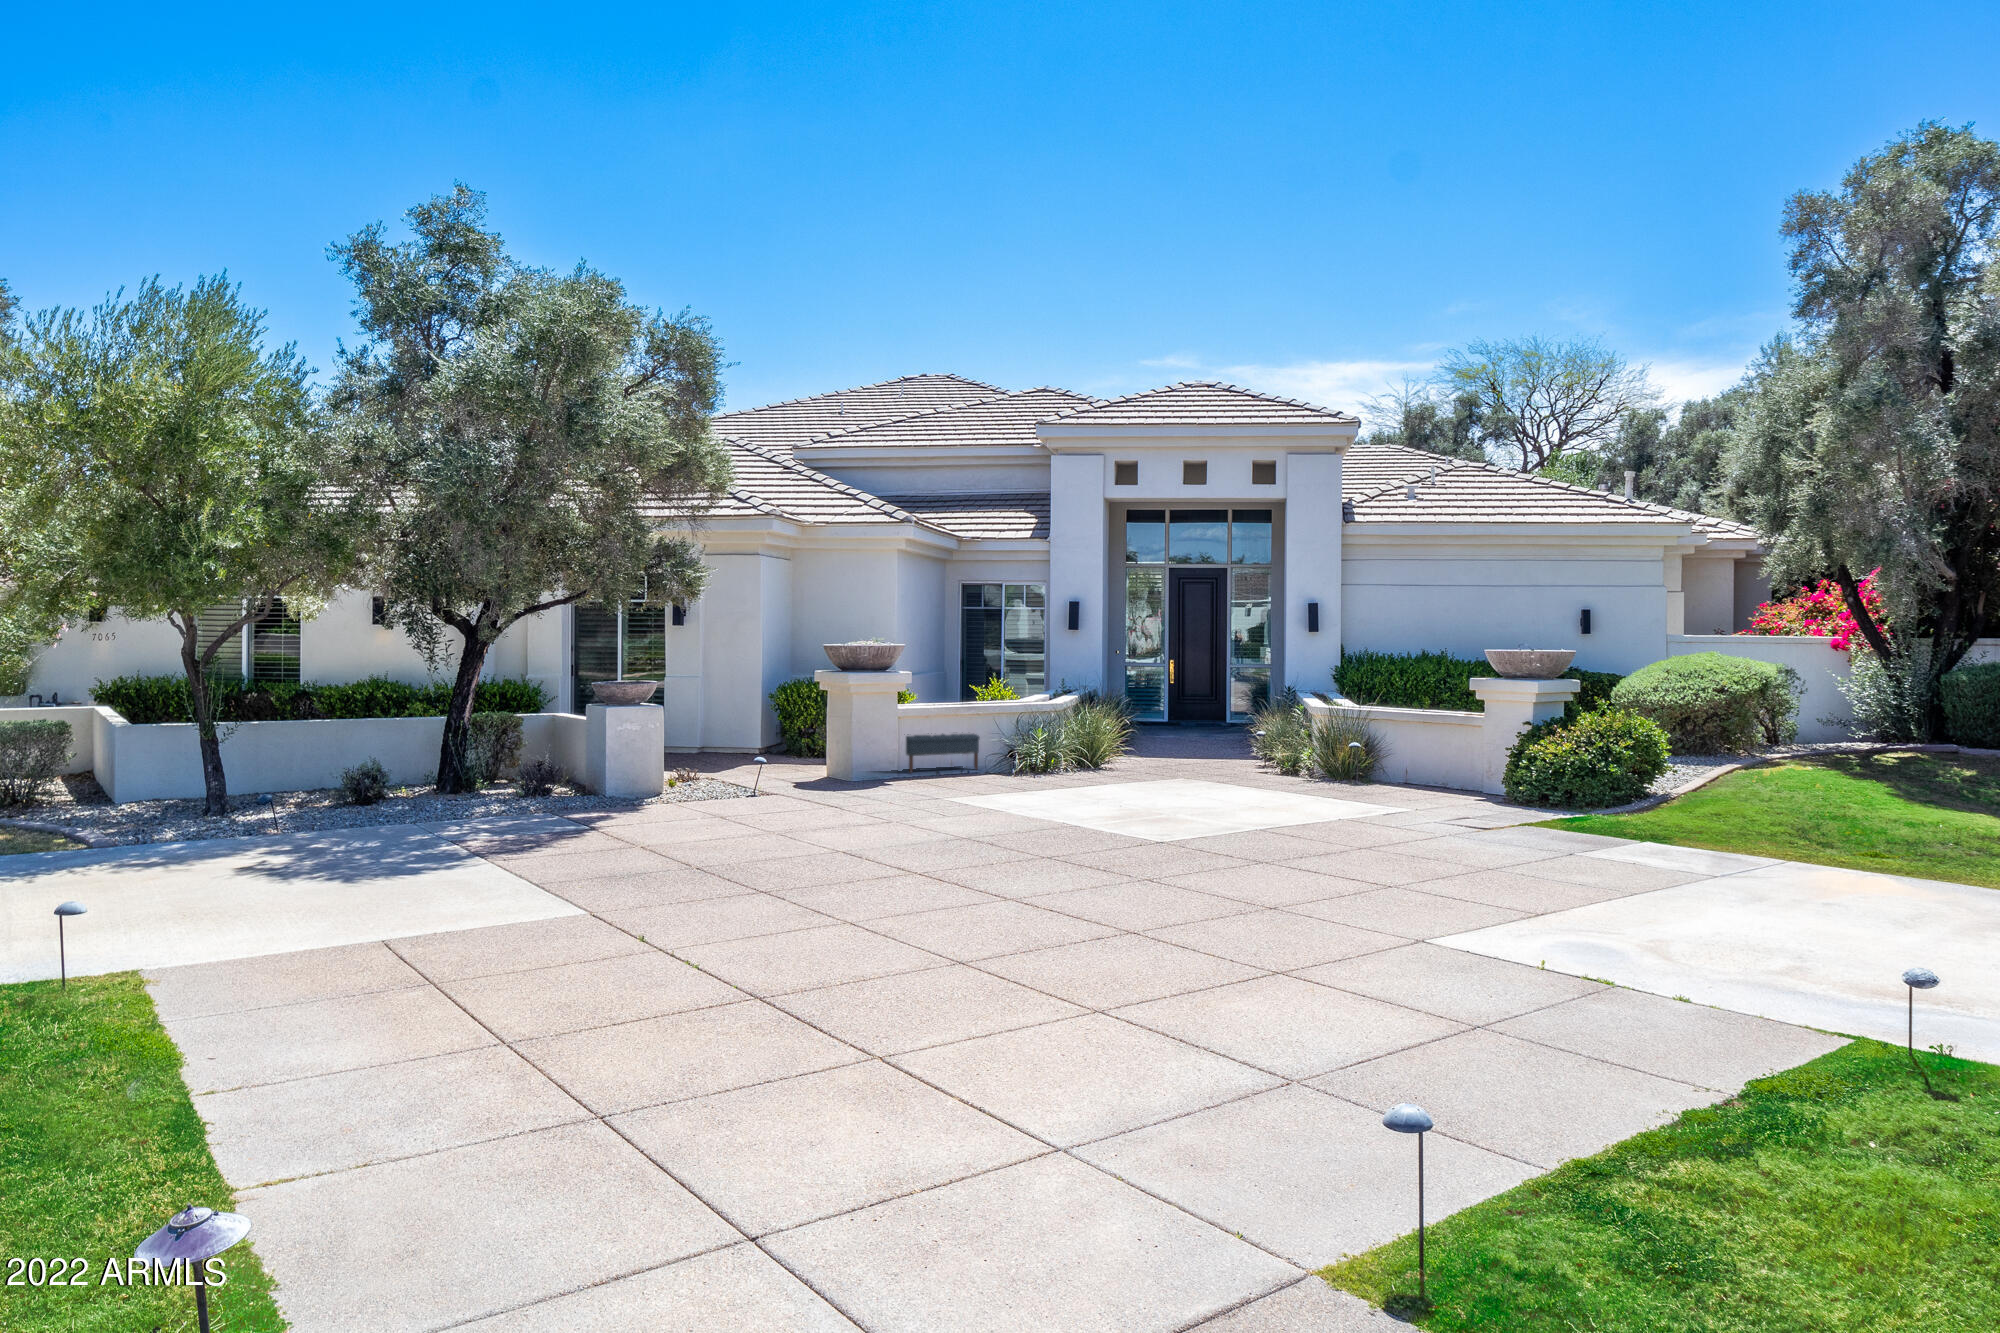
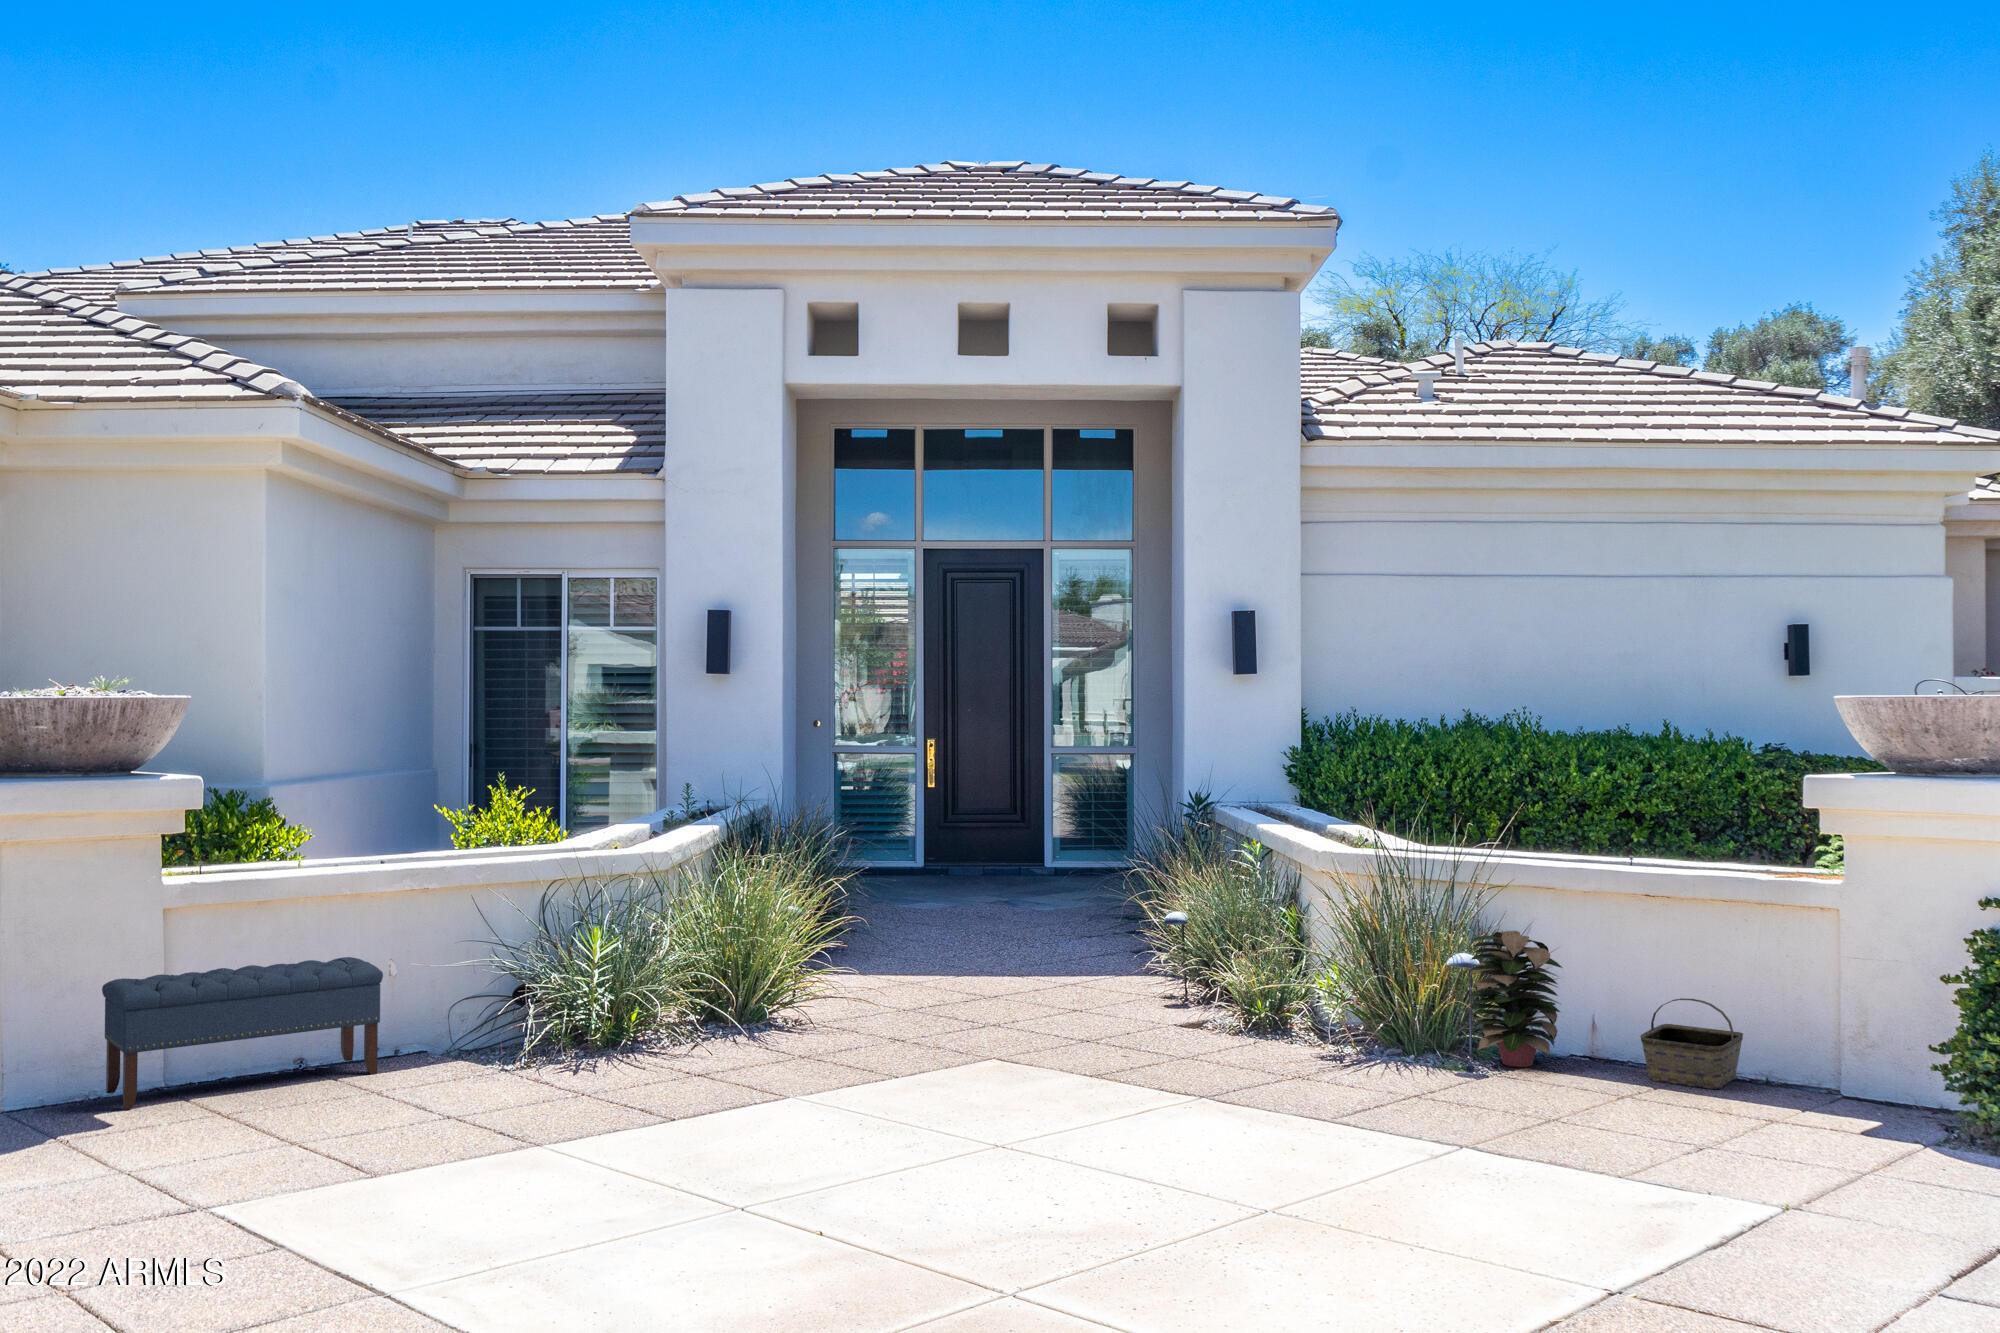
decorative plant: none [1353,734,1387,781] -> present [1466,931,1562,1067]
basket: none [1409,758,1448,787] -> present [1641,998,1743,1089]

